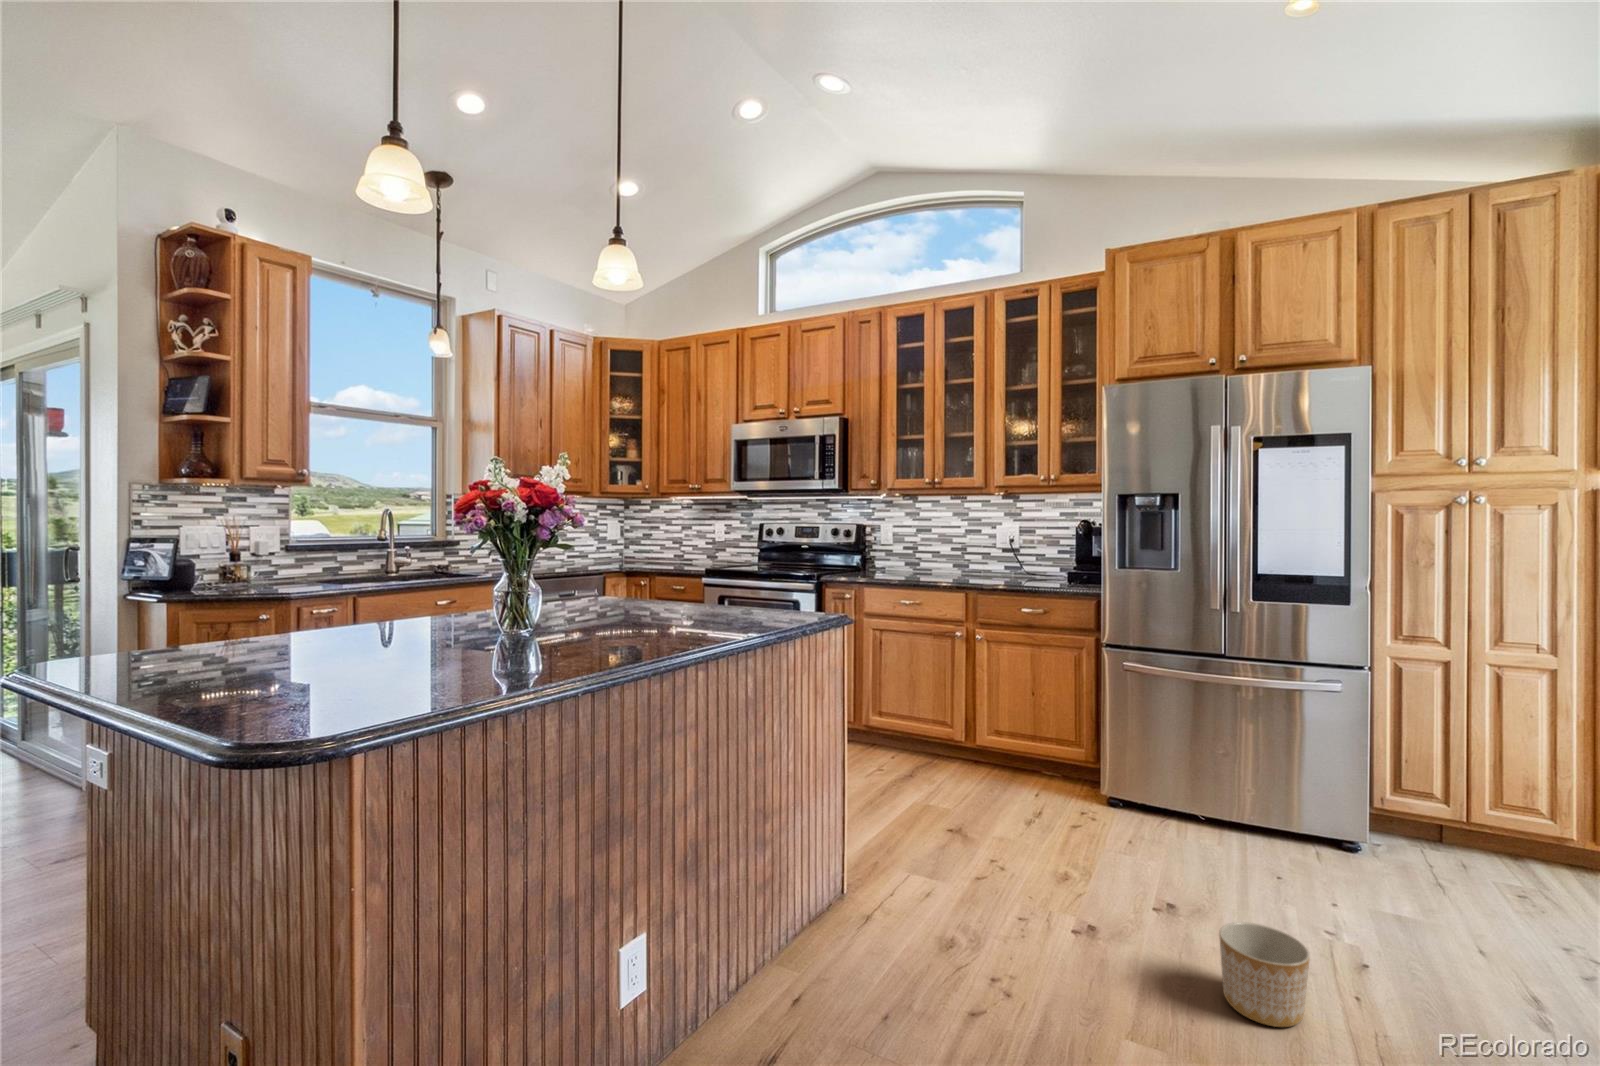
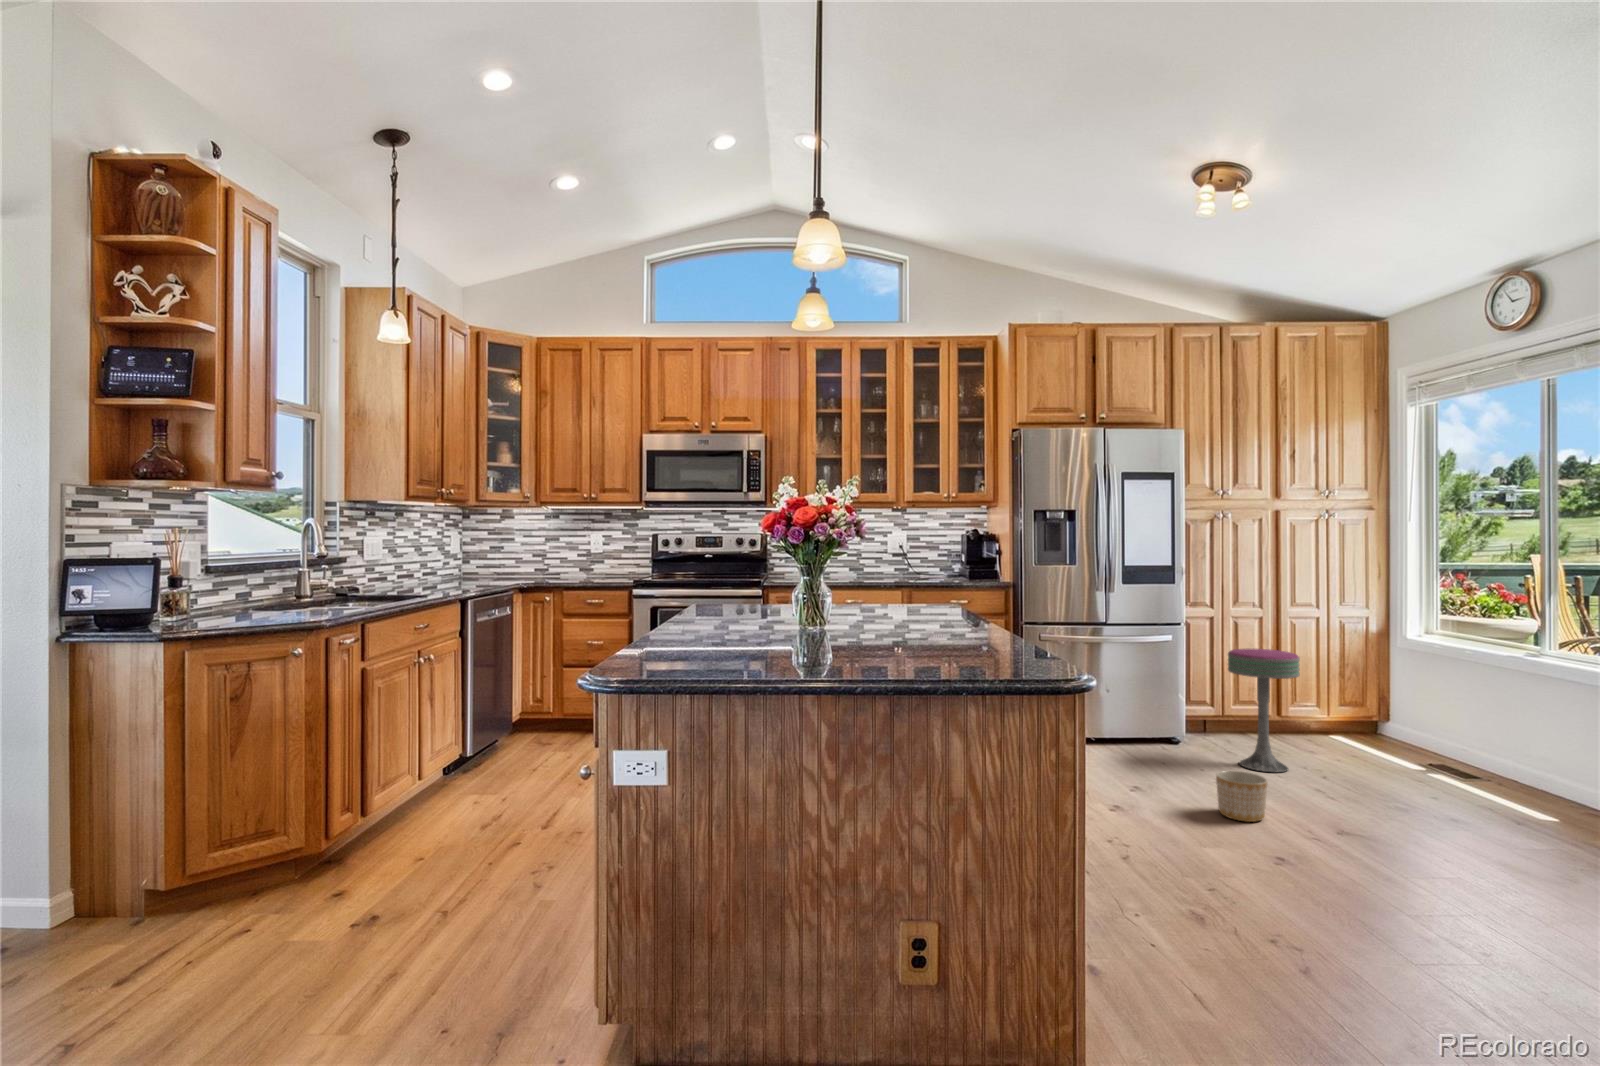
bar stool: none [1395,722,1541,953] -> present [1228,649,1300,772]

